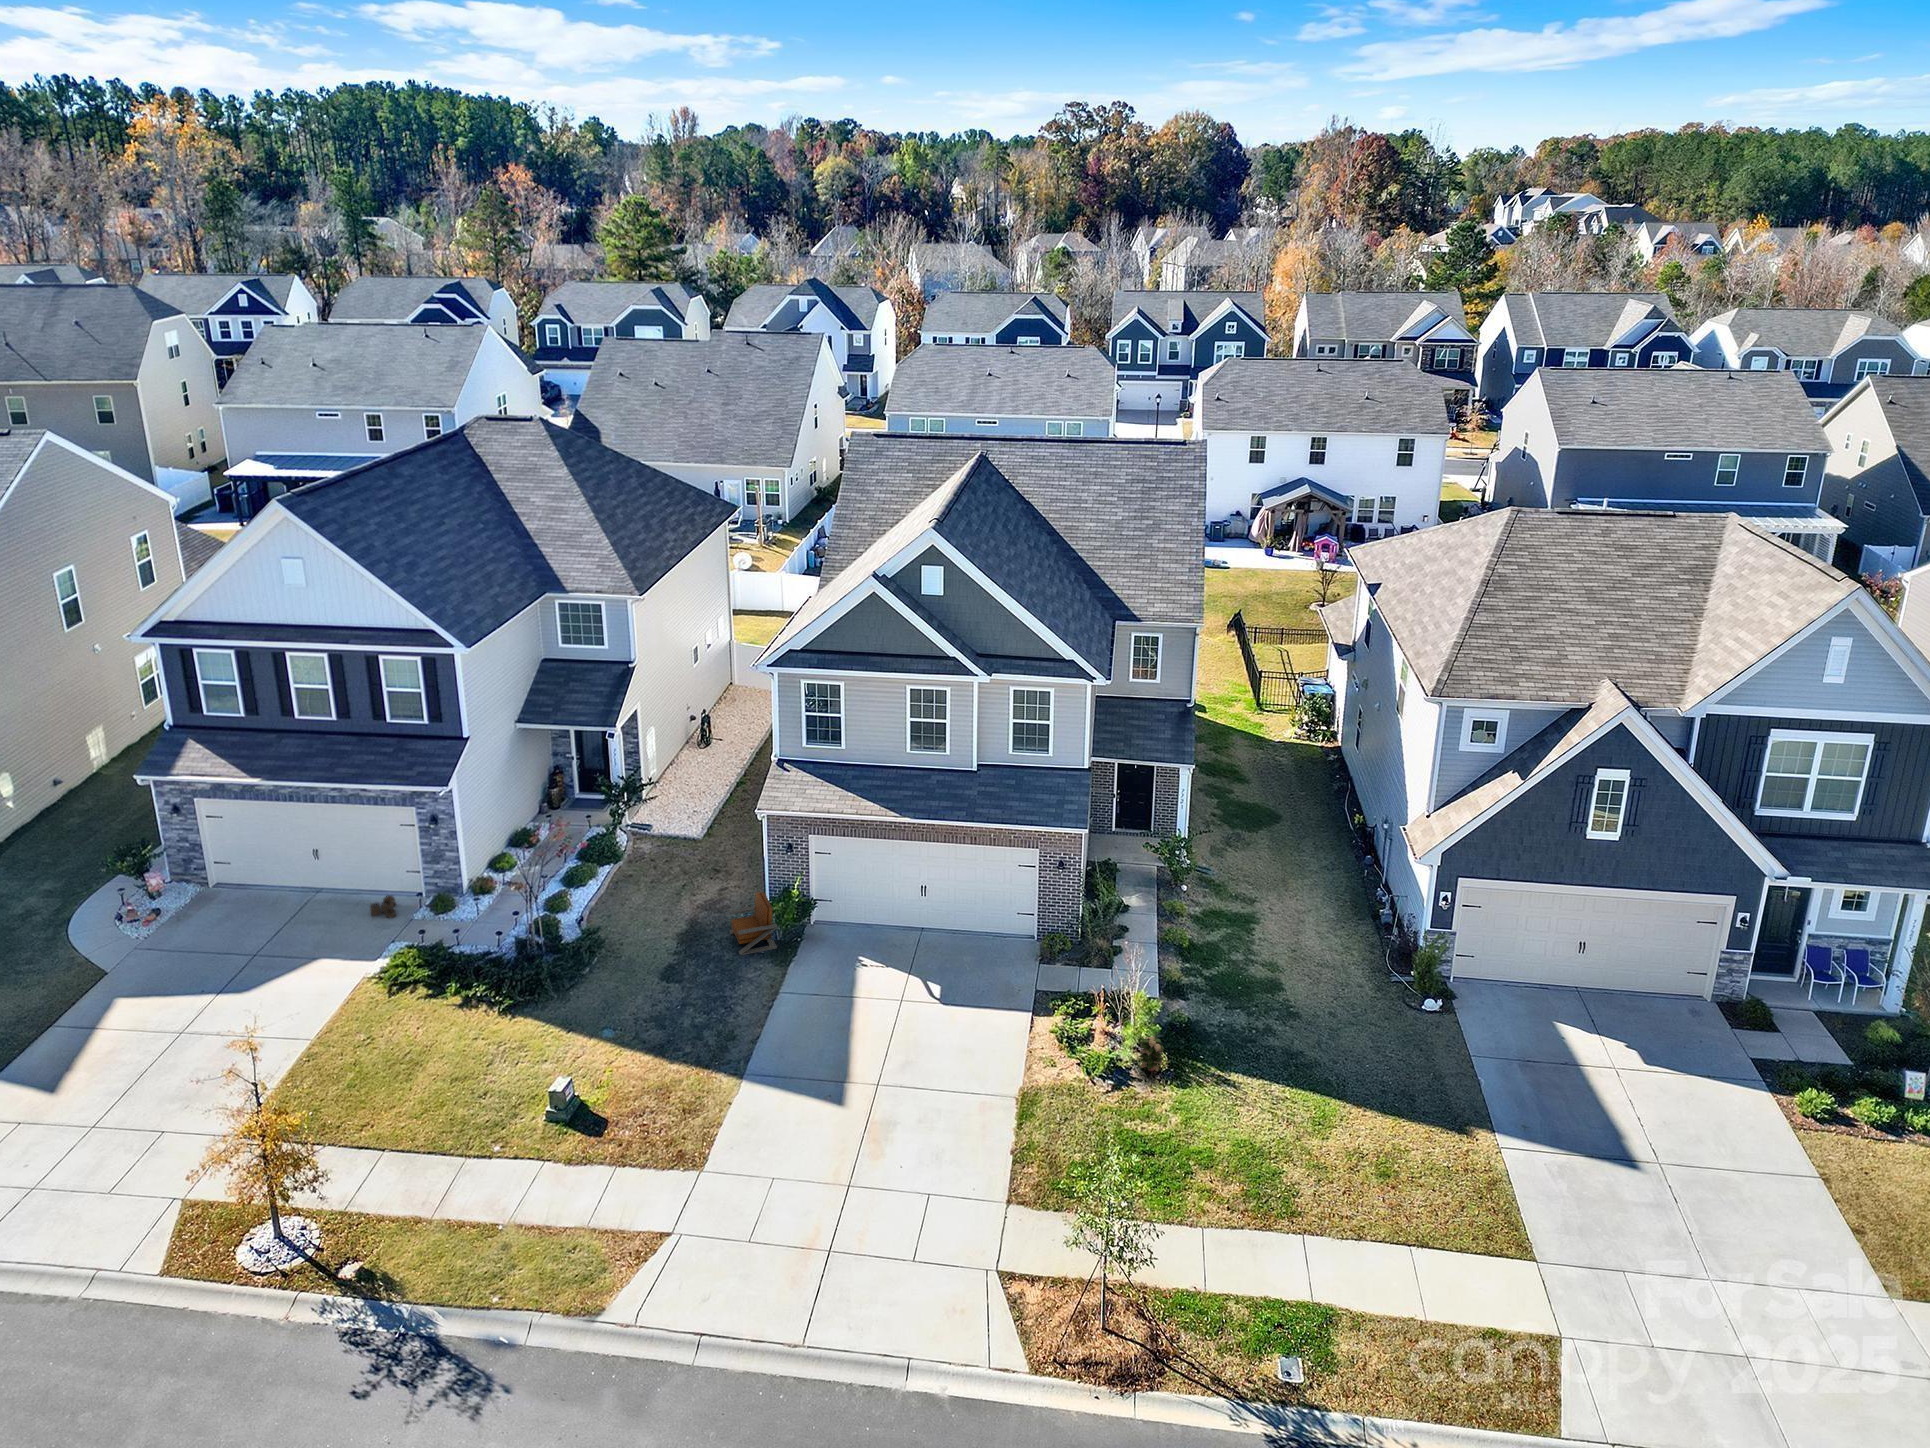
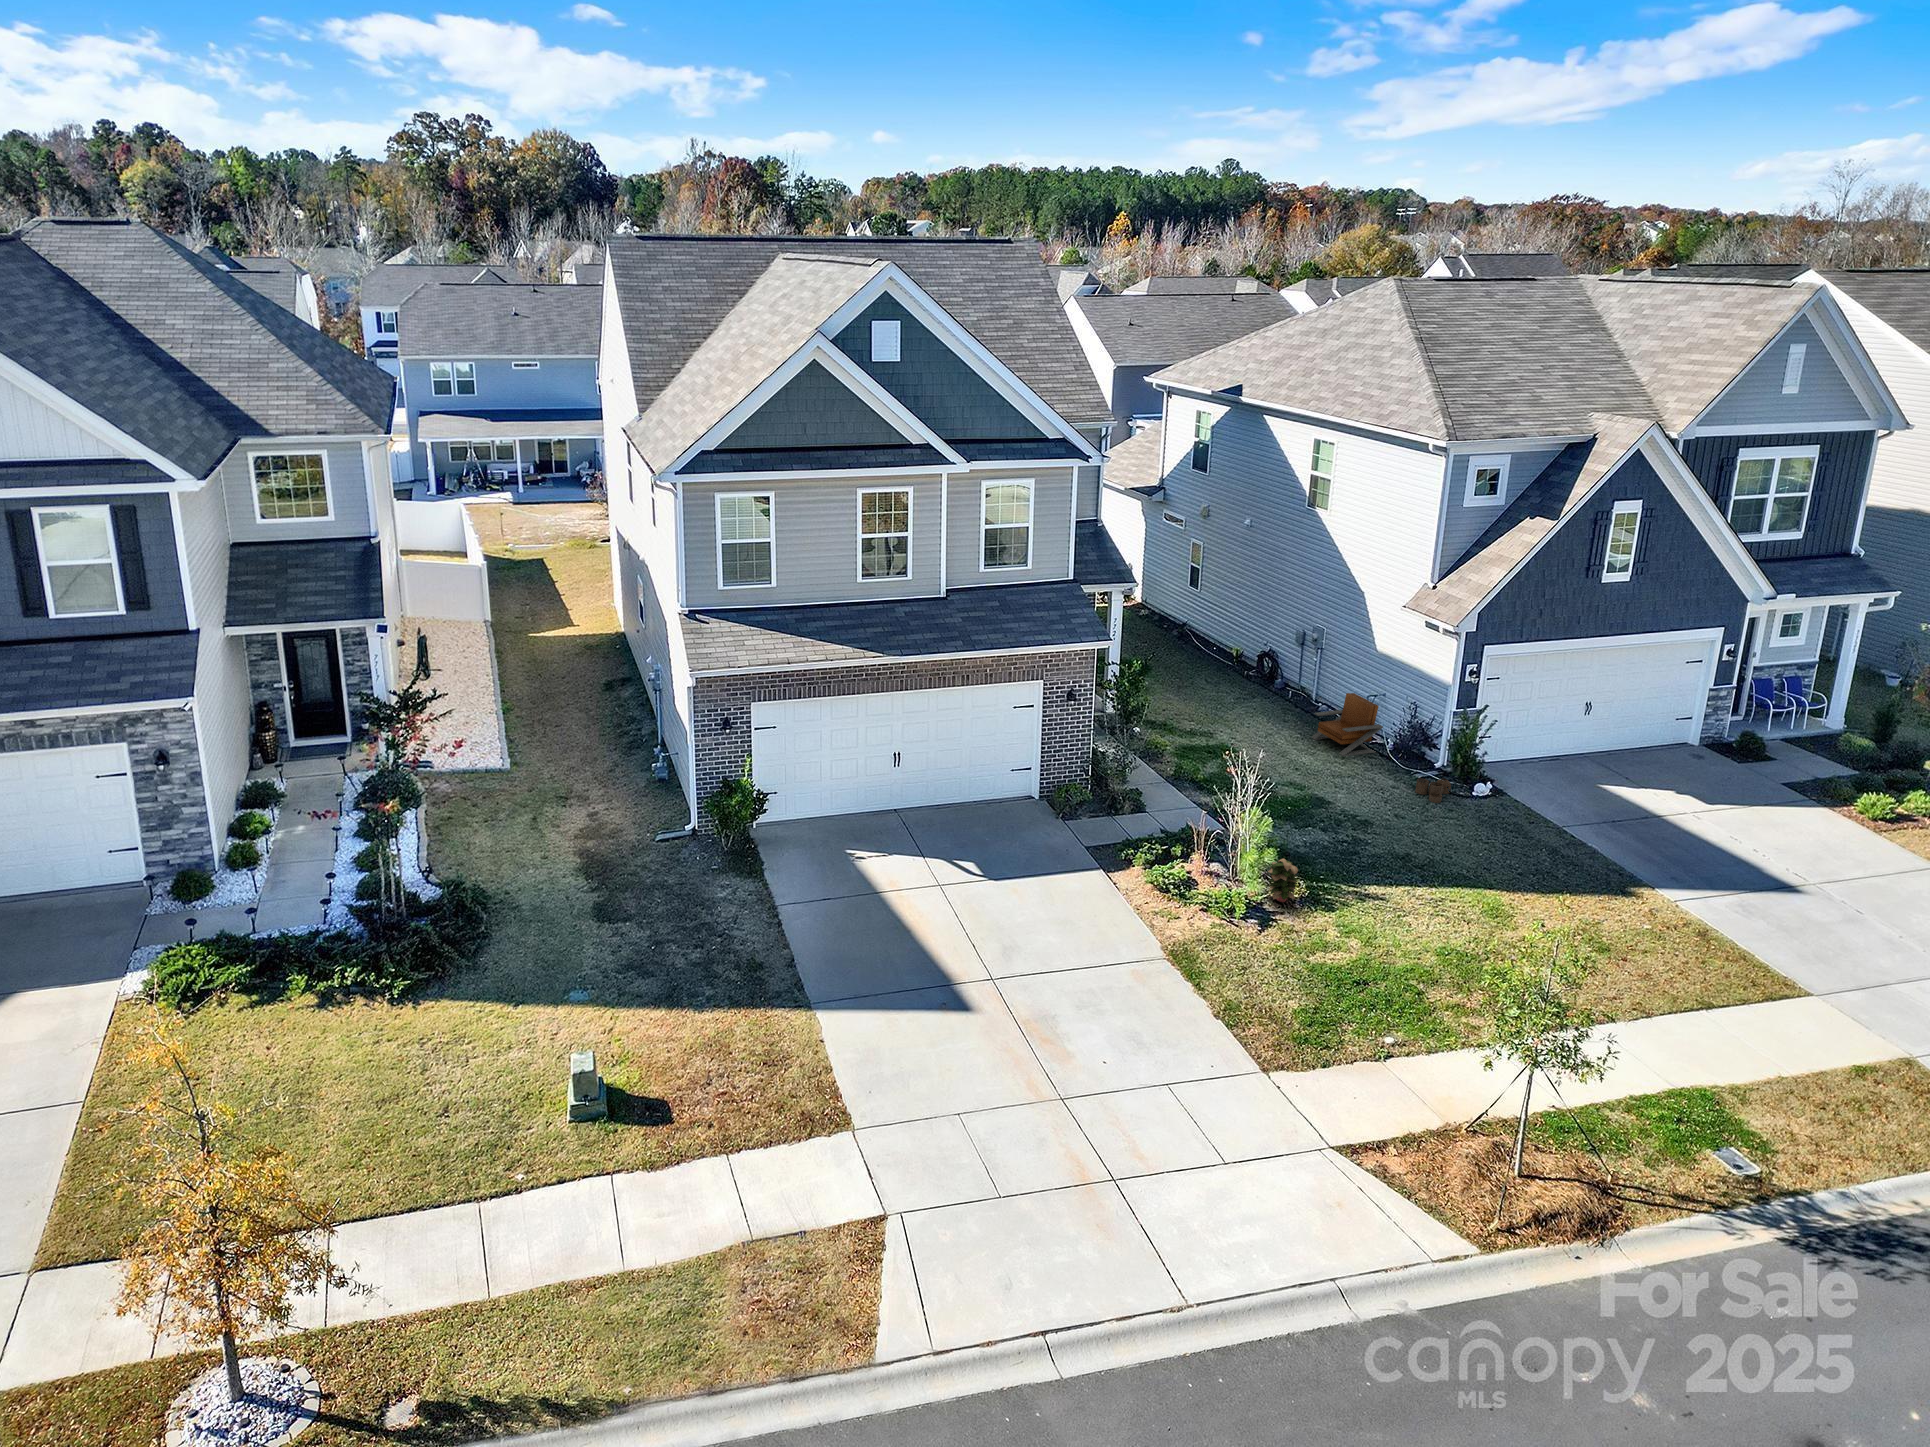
lounge chair: present [728,892,778,955] -> present [1312,693,1383,756]
woven basket: present [370,895,396,918] -> present [1415,778,1451,803]

